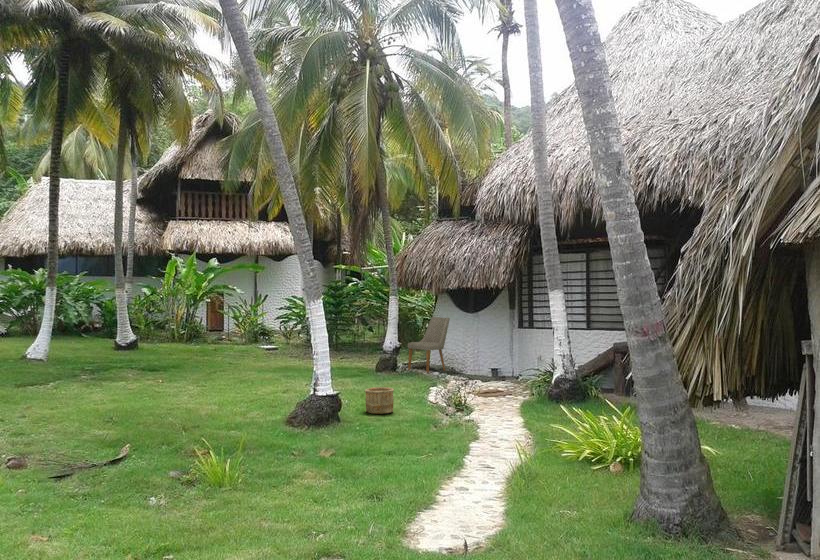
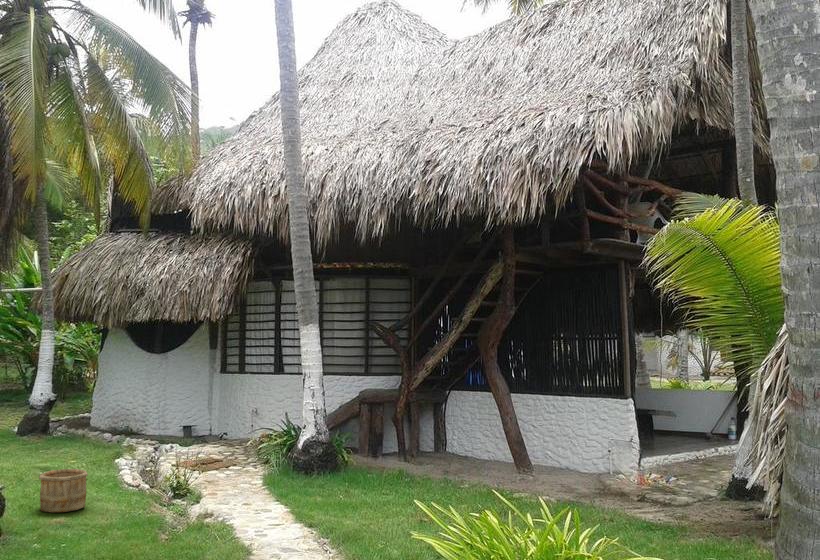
chair: present [408,317,450,373] -> none [62,358,126,436]

